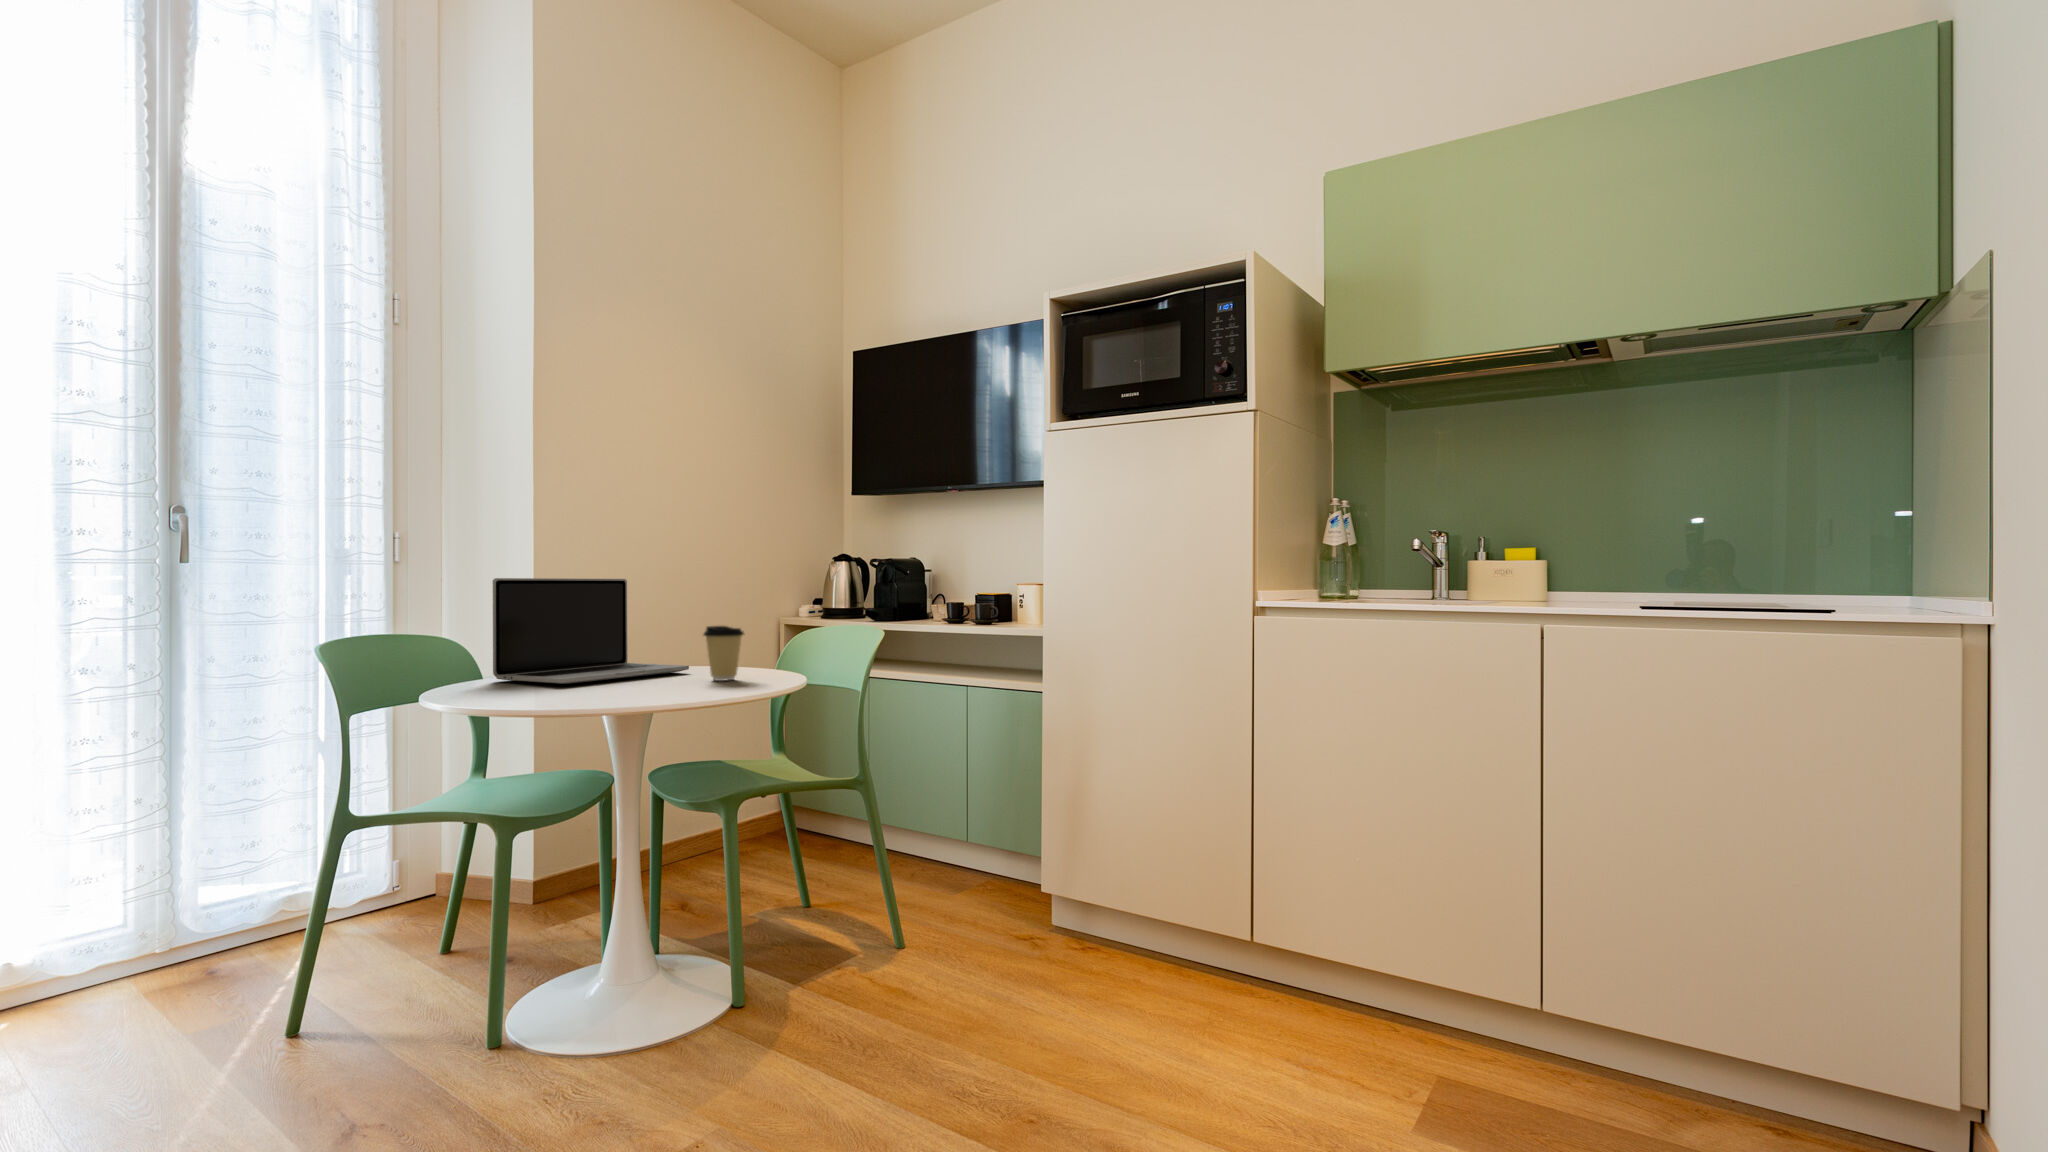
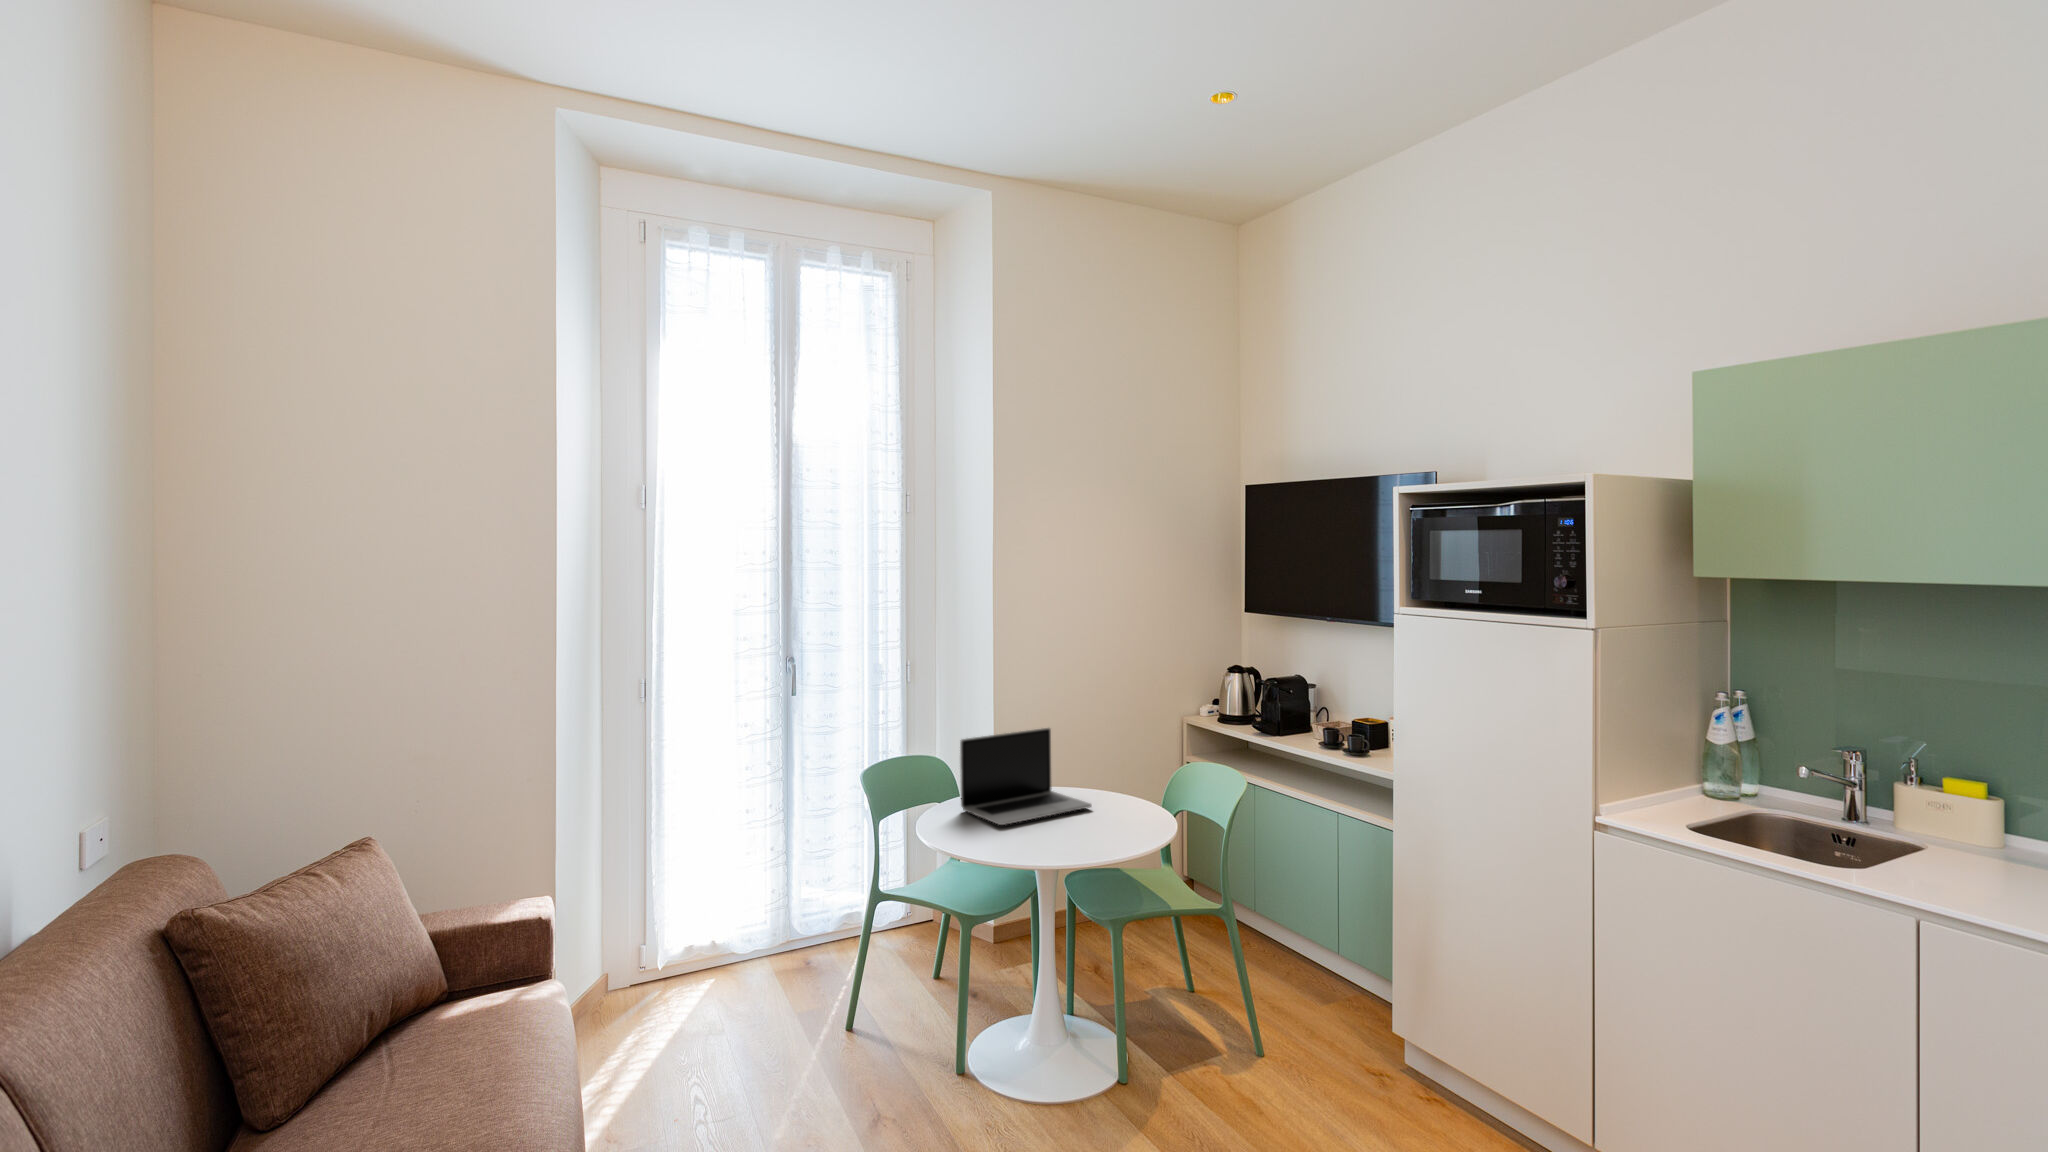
coffee cup: present [704,626,745,681] -> none [1097,783,1128,829]

